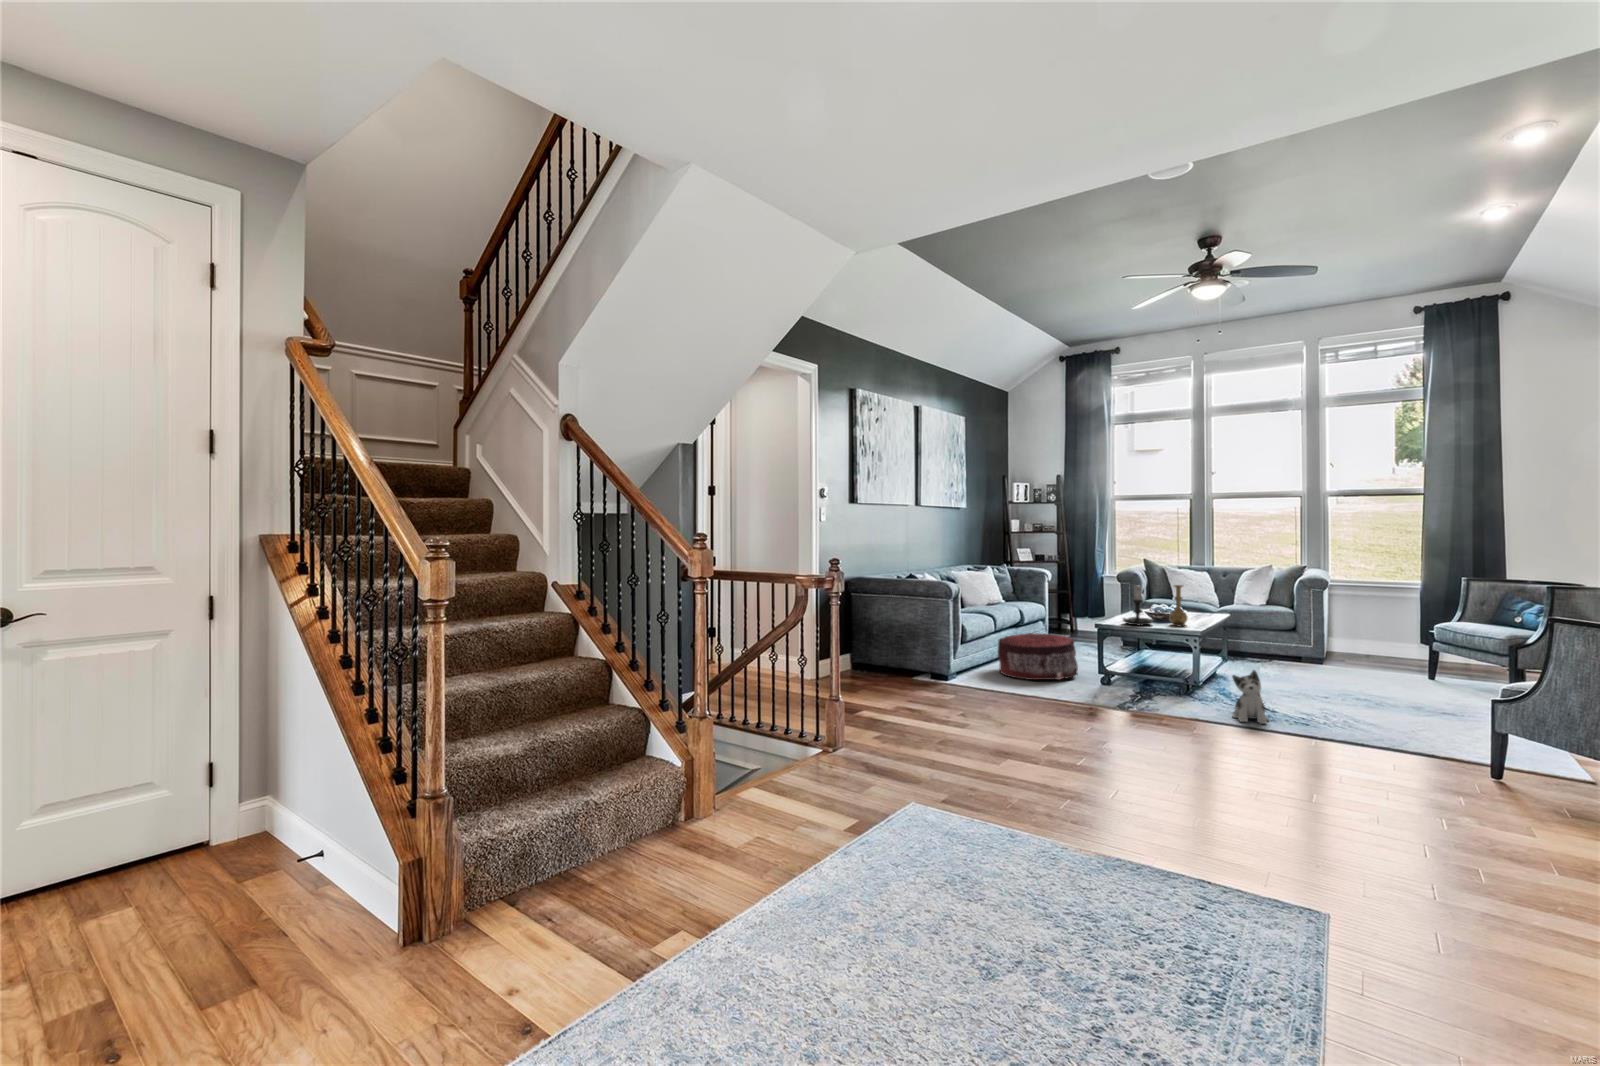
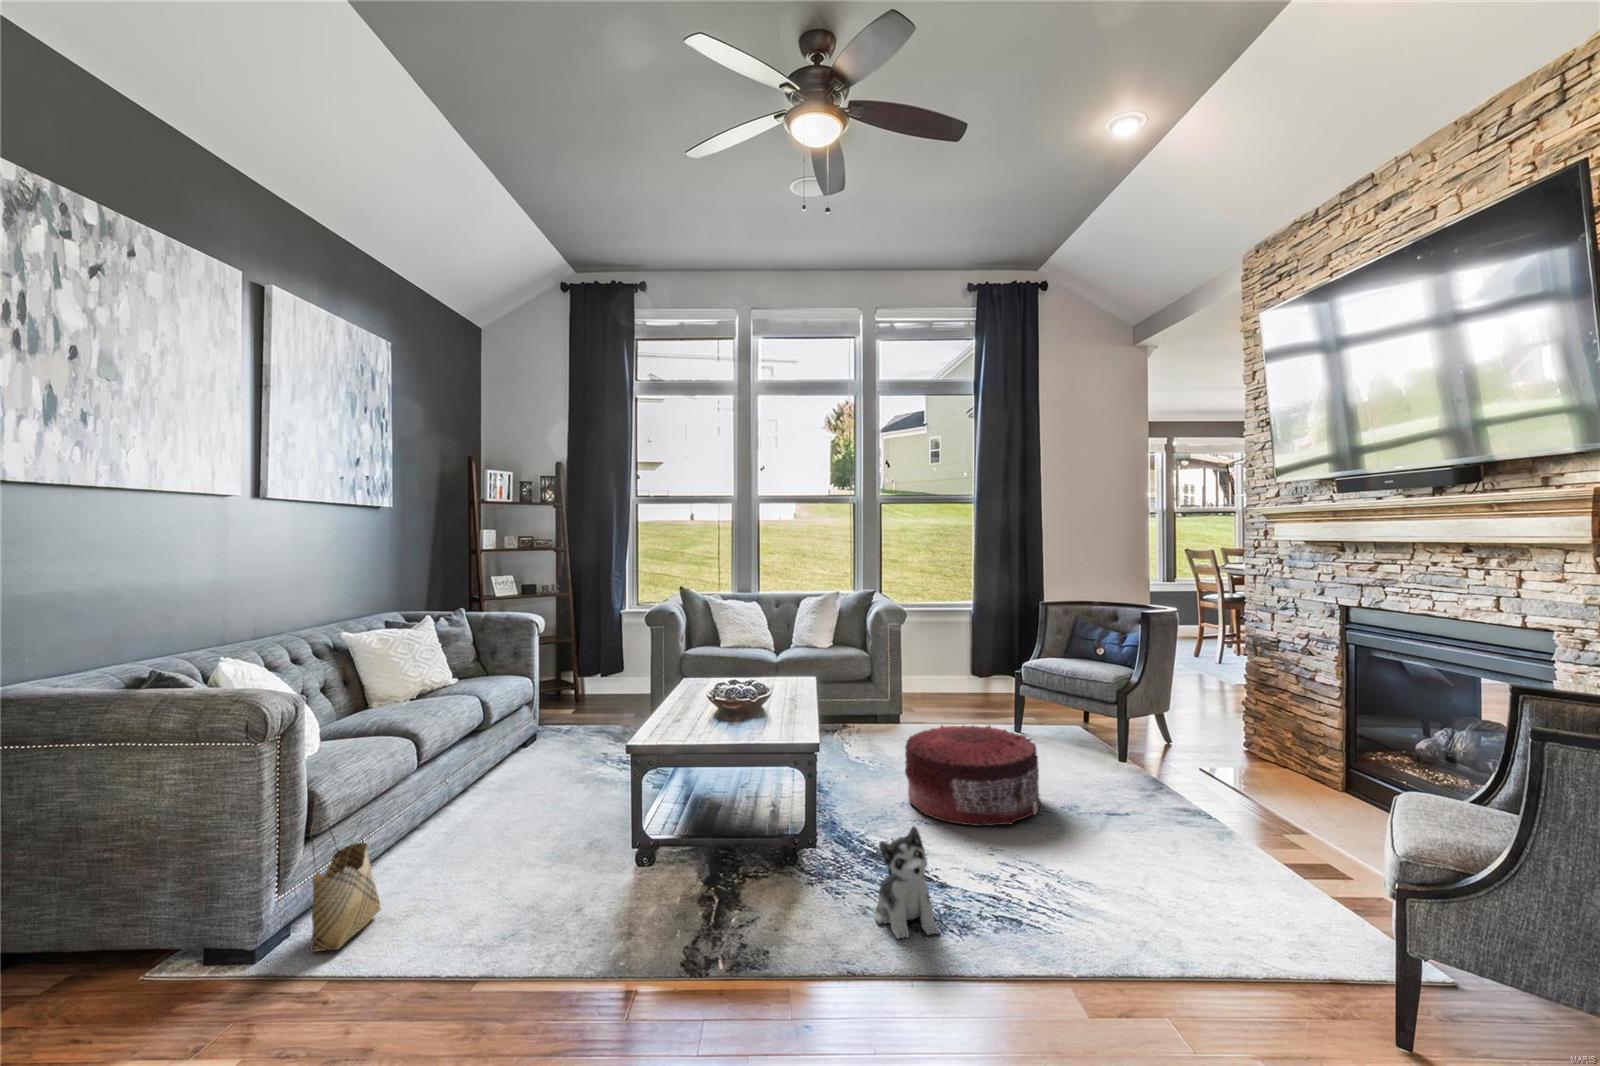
candle holder: present [1123,585,1153,625] -> none [666,651,720,733]
vase: present [1169,585,1188,626] -> none [744,650,773,726]
pouf: present [998,633,1078,680] -> present [905,725,1041,826]
woven basket: none [964,636,988,686] -> present [310,819,381,952]

